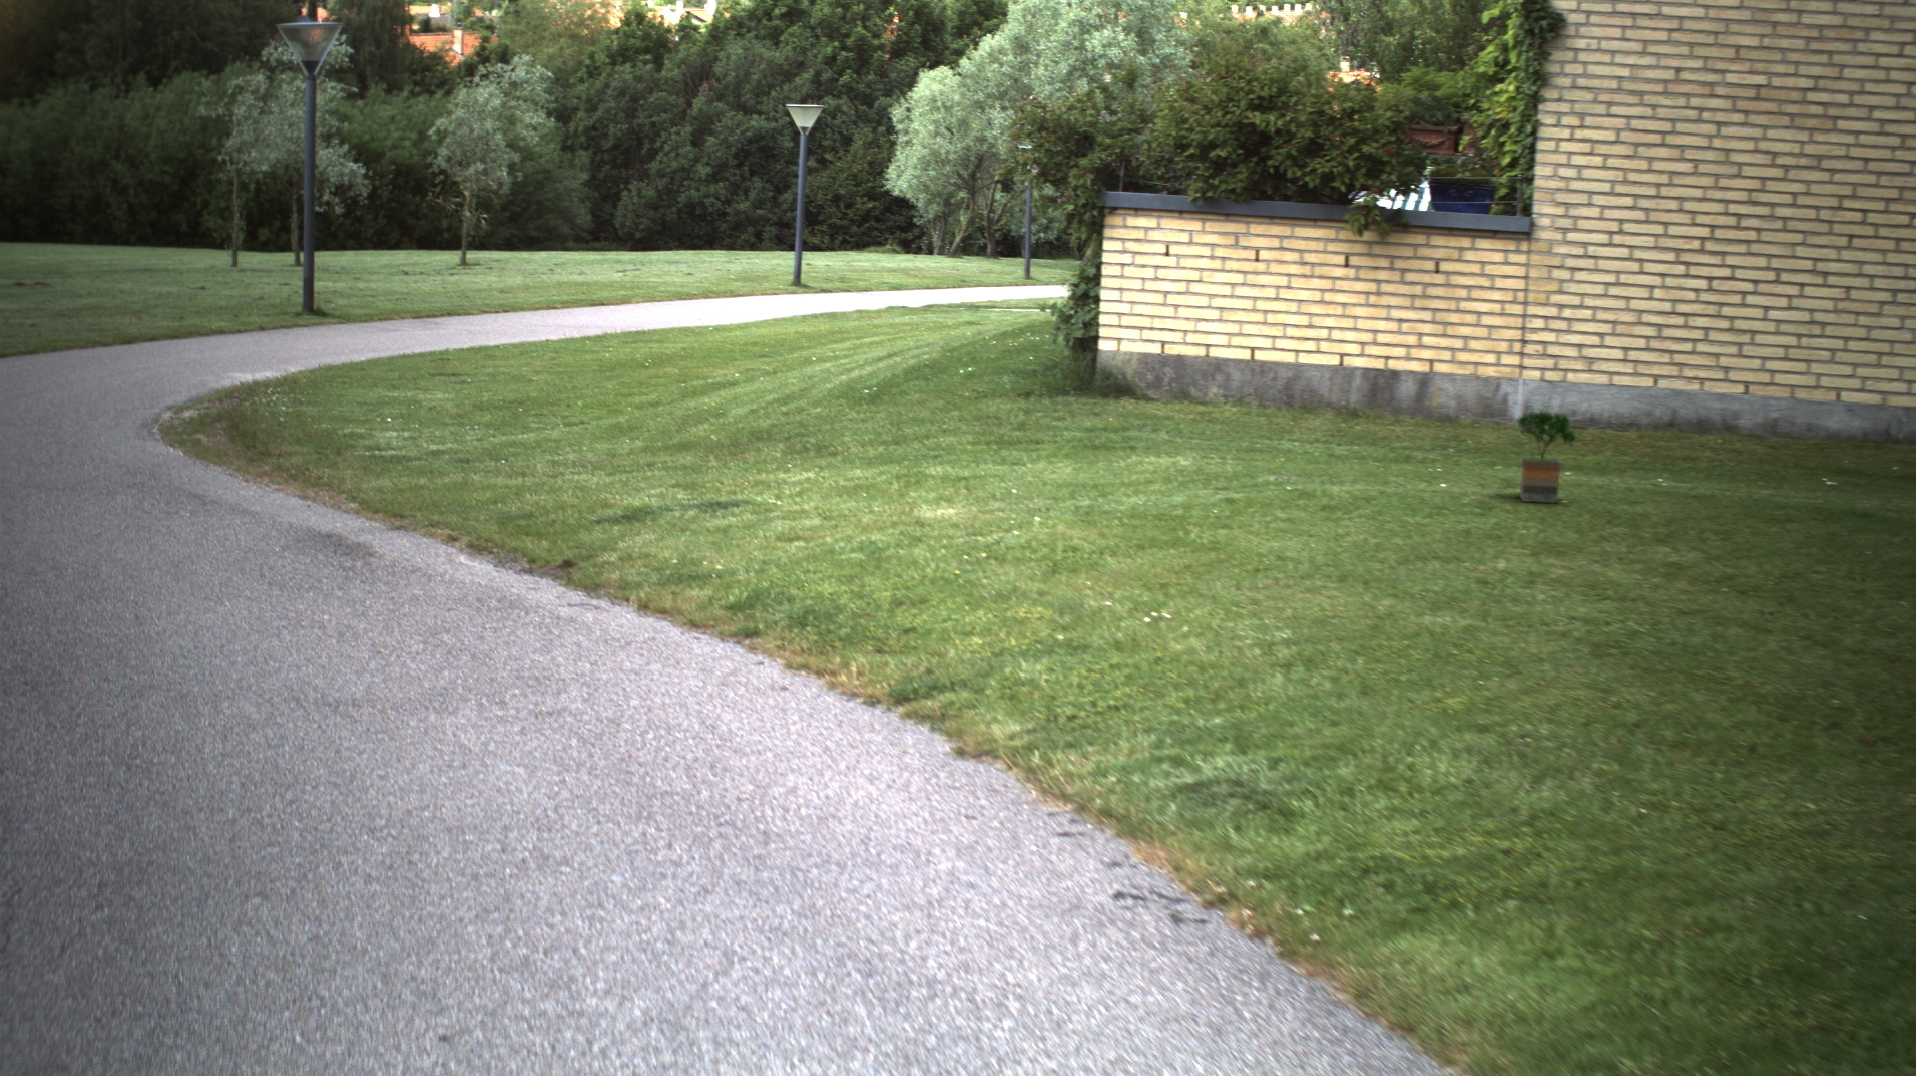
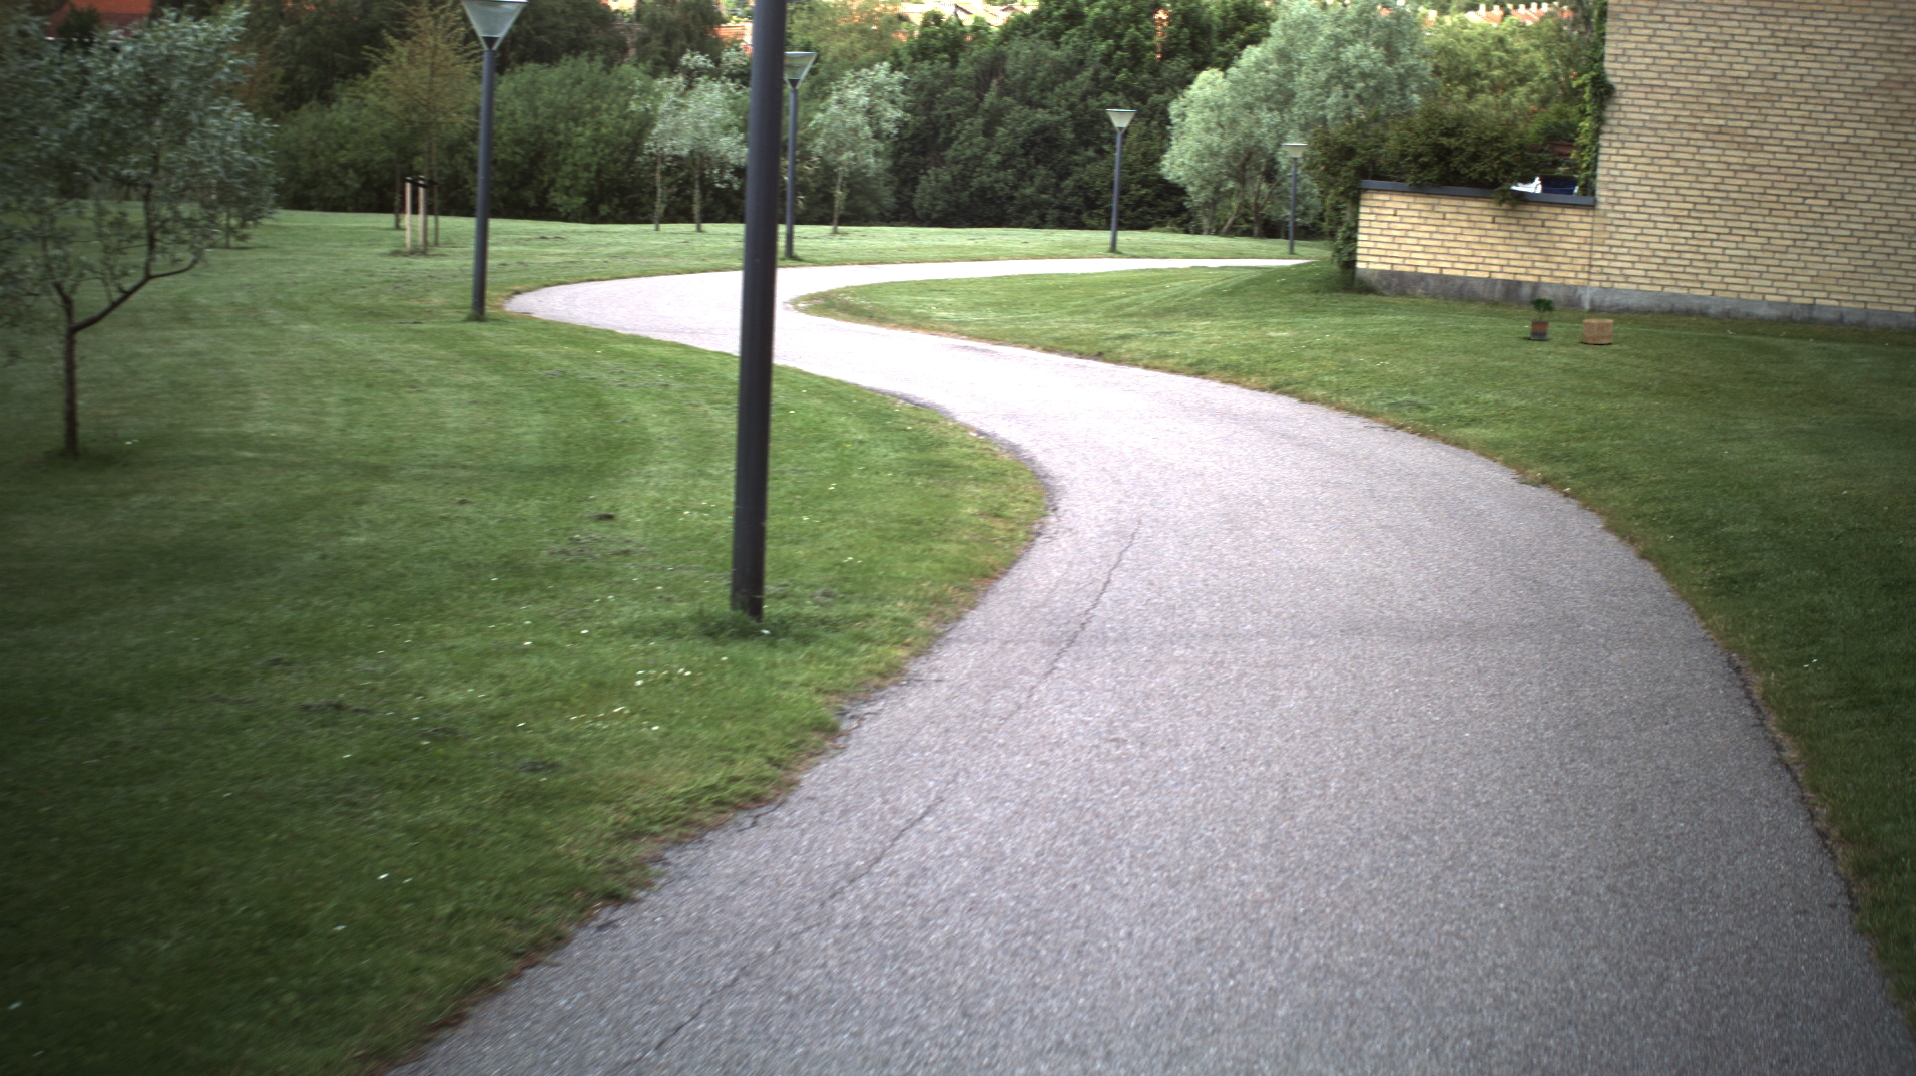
wooden bucket: none [1642,456,1711,513] -> present [1583,319,1613,344]

